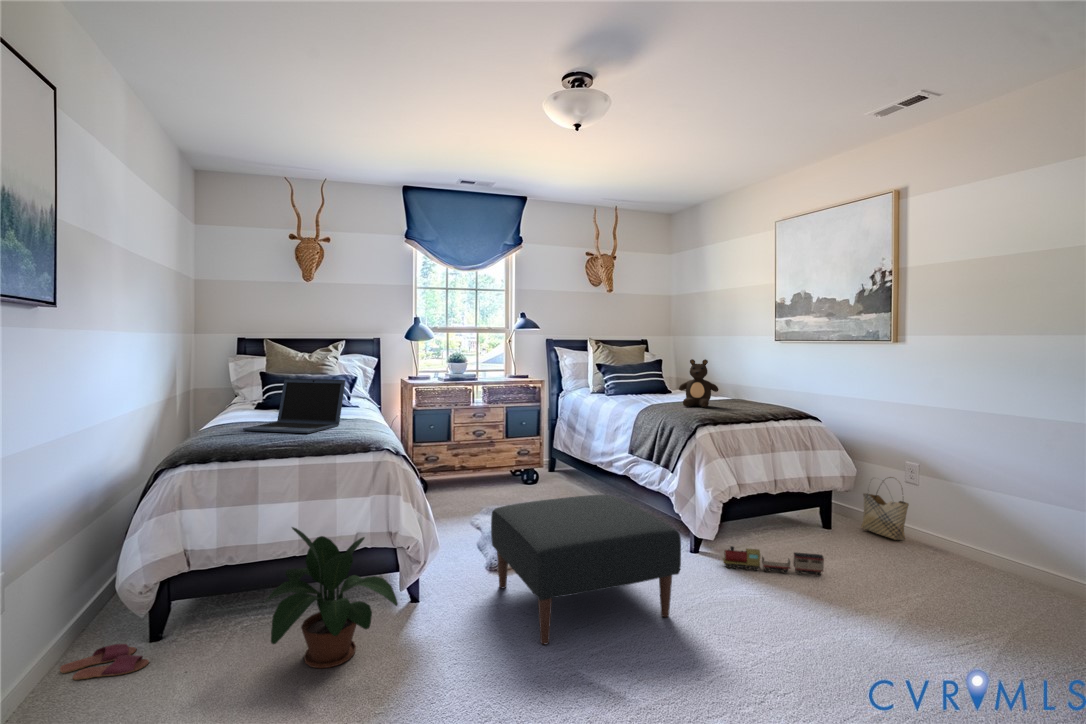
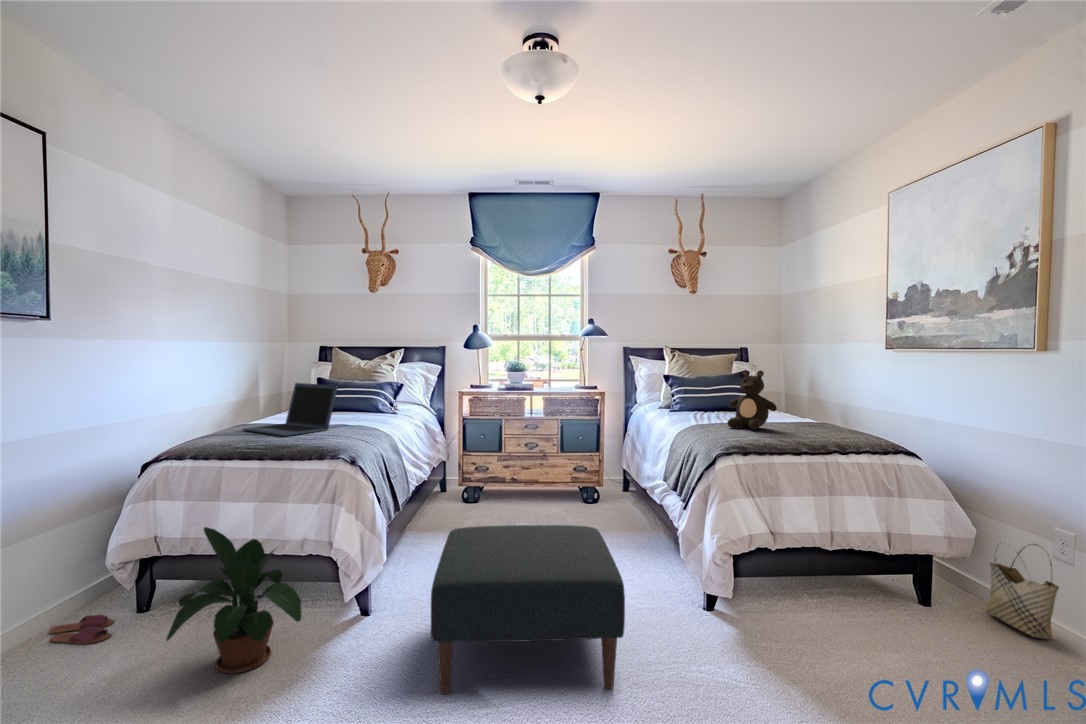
toy train: present [723,546,824,576] -> none [735,610,872,672]

